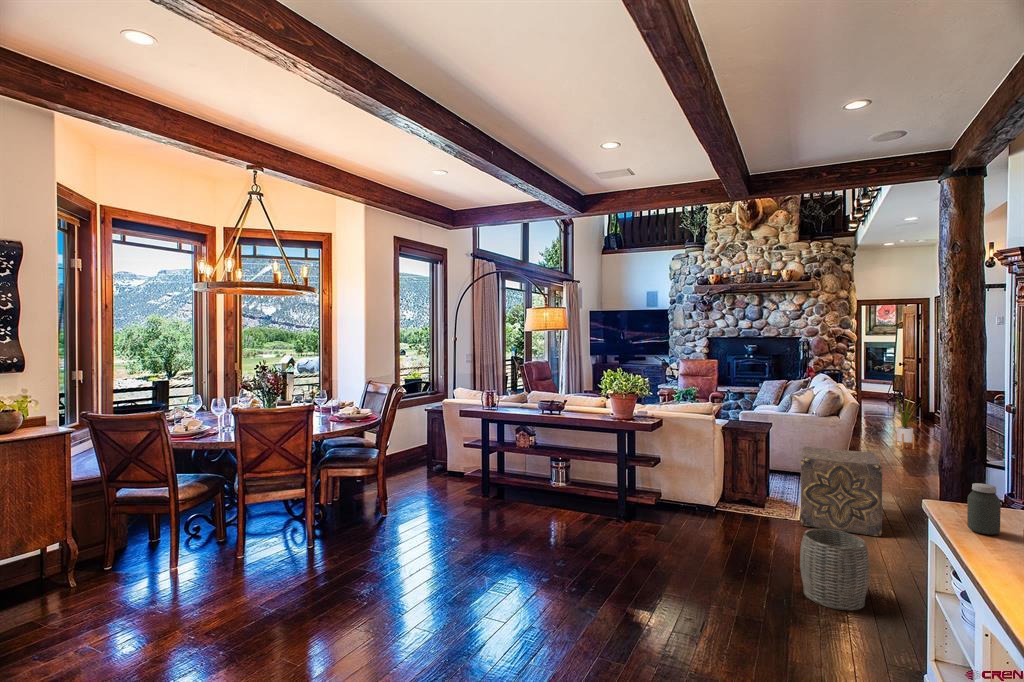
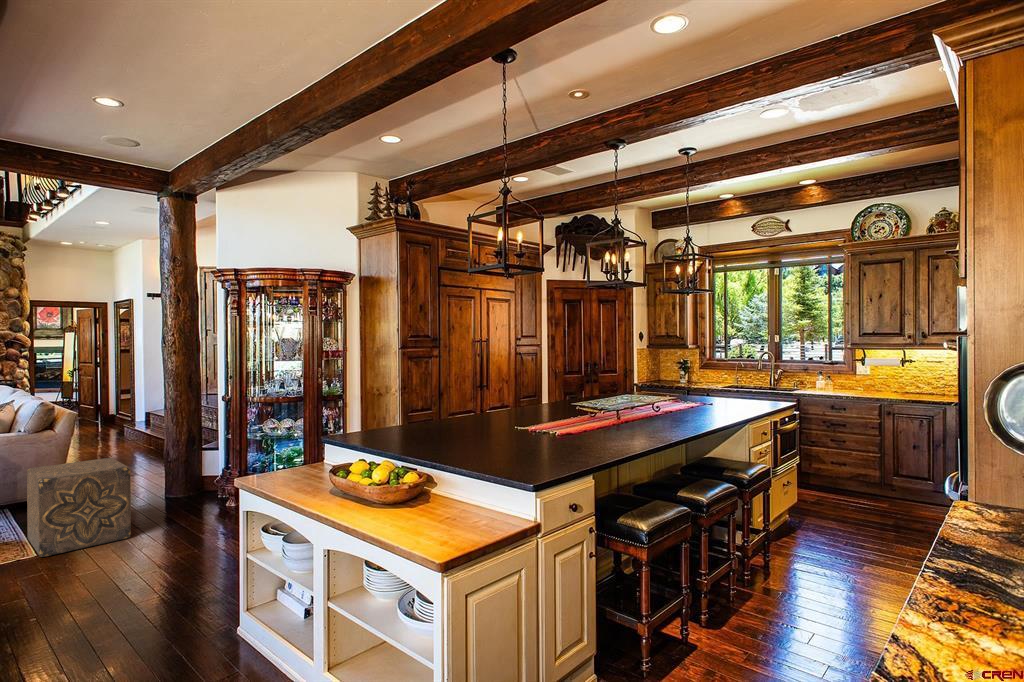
house plant: present [895,401,914,449] -> none [85,399,119,454]
jar: present [967,483,1001,535] -> none [280,448,300,485]
woven basket: present [800,529,869,610] -> none [82,537,156,621]

